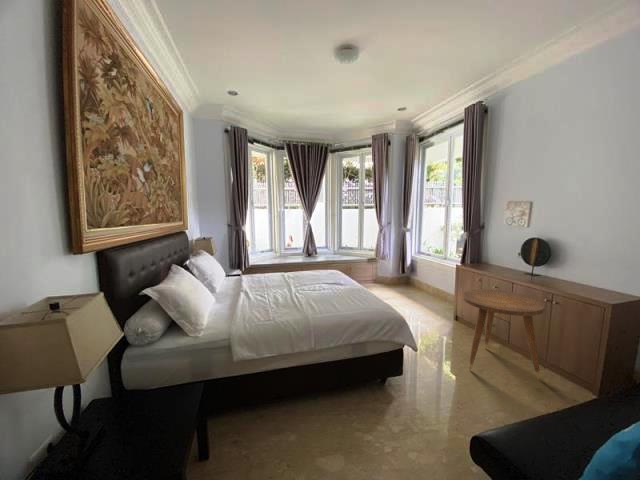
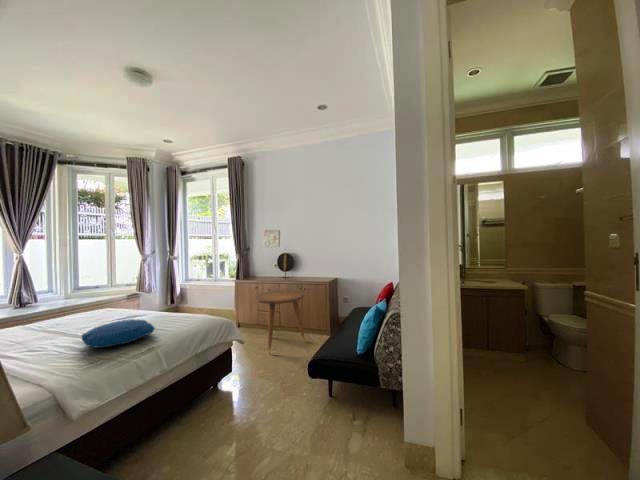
pillow: none [286,283,333,303] -> present [82,319,155,348]

